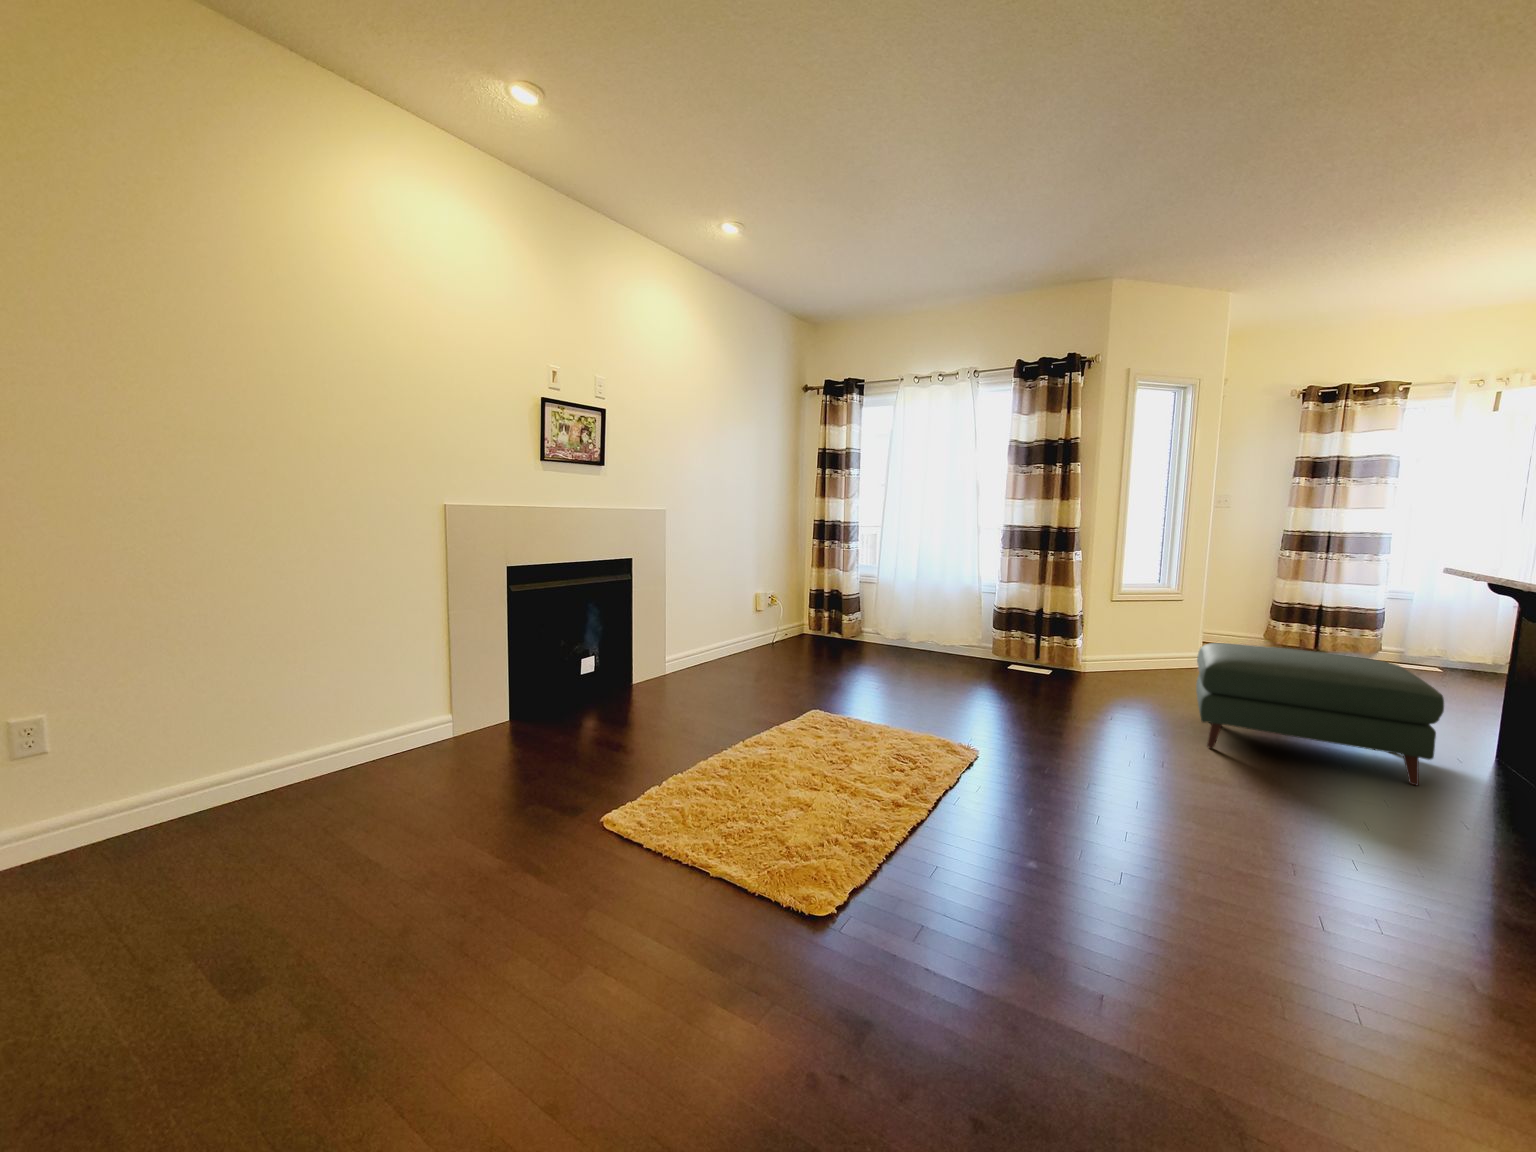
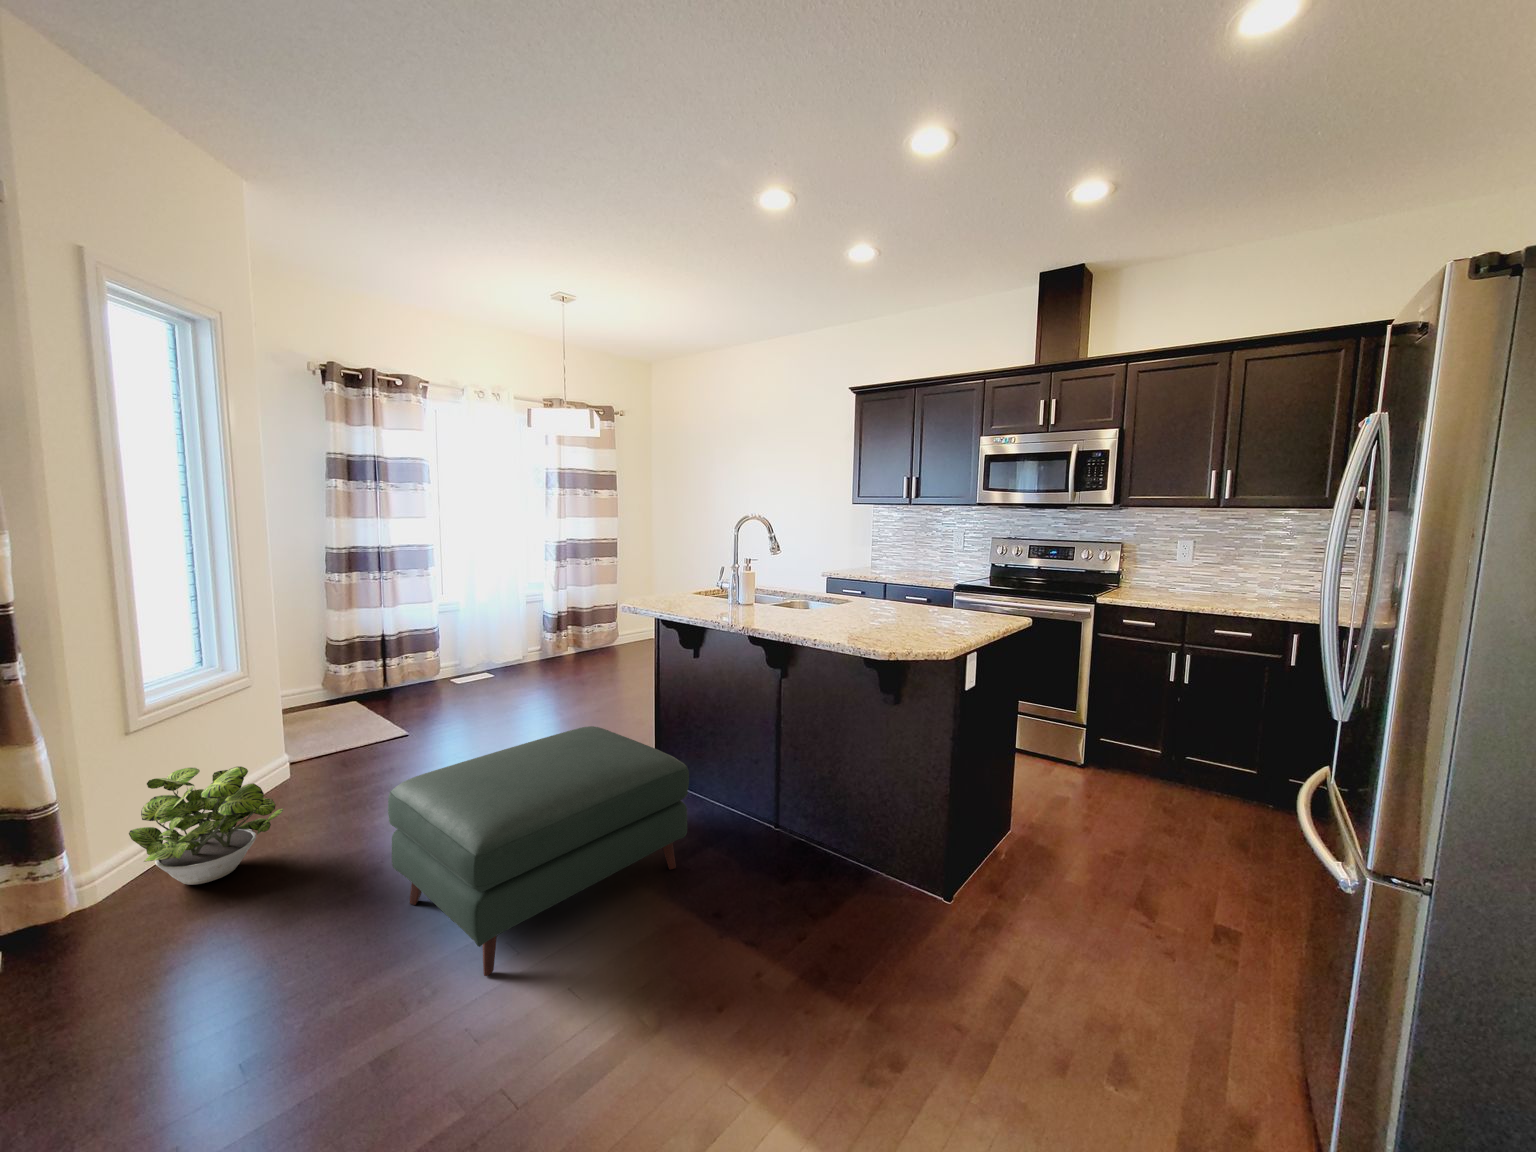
potted plant: none [1102,624,1166,682] -> present [129,767,283,885]

